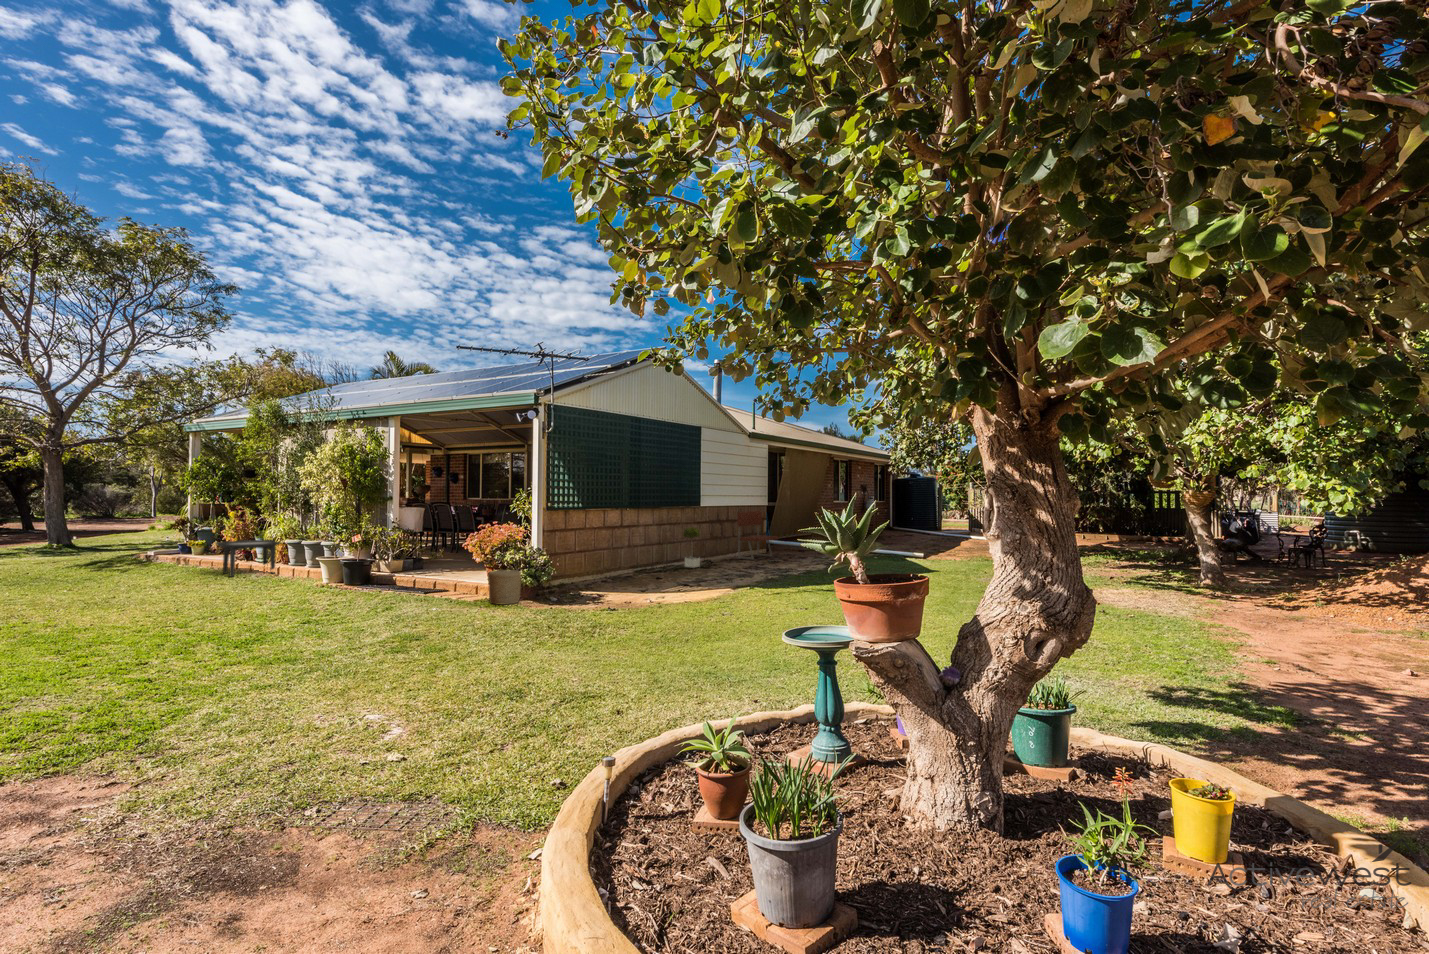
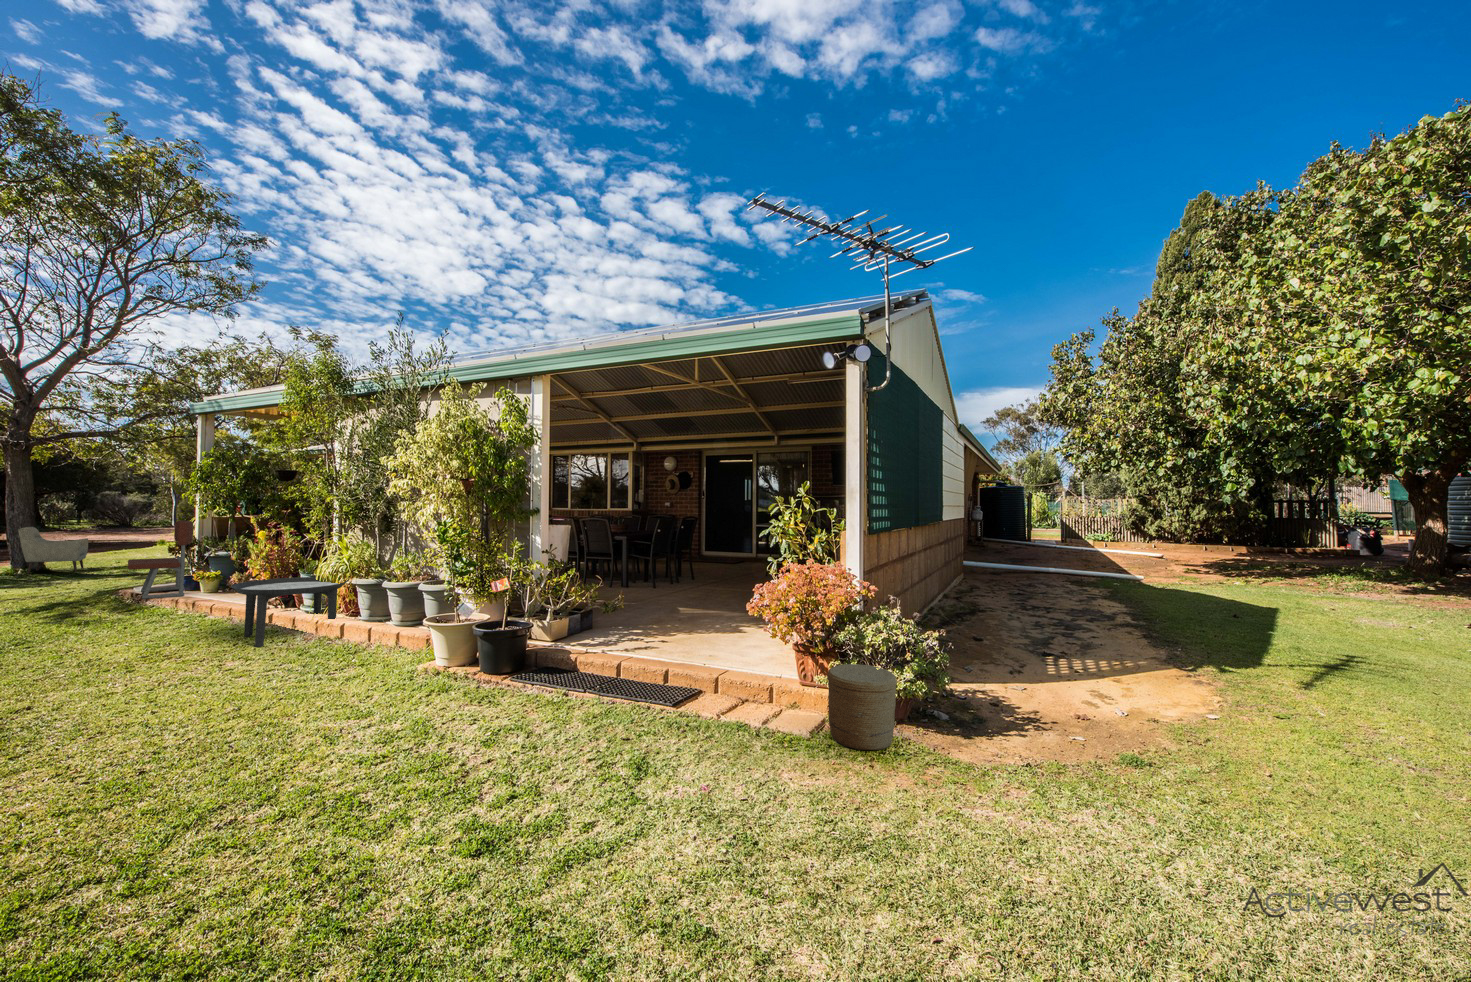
bench: present [737,511,778,560] -> present [128,520,193,599]
chair: none [63,513,107,547] -> present [18,527,88,574]
potted tree: present [683,527,700,567] -> none [936,558,961,617]

